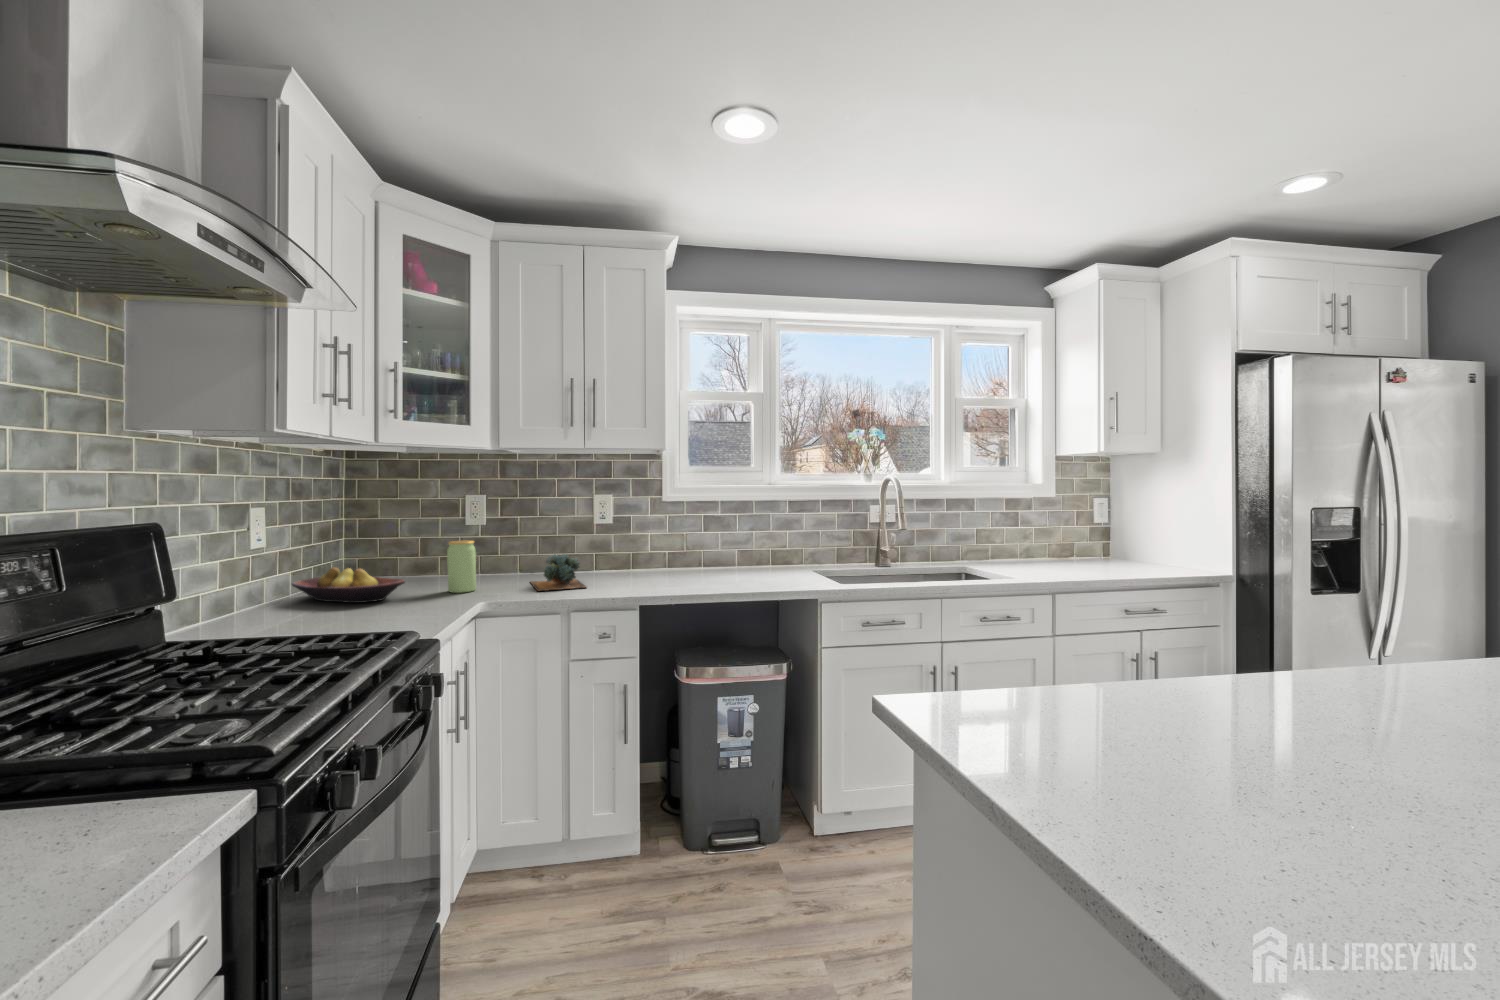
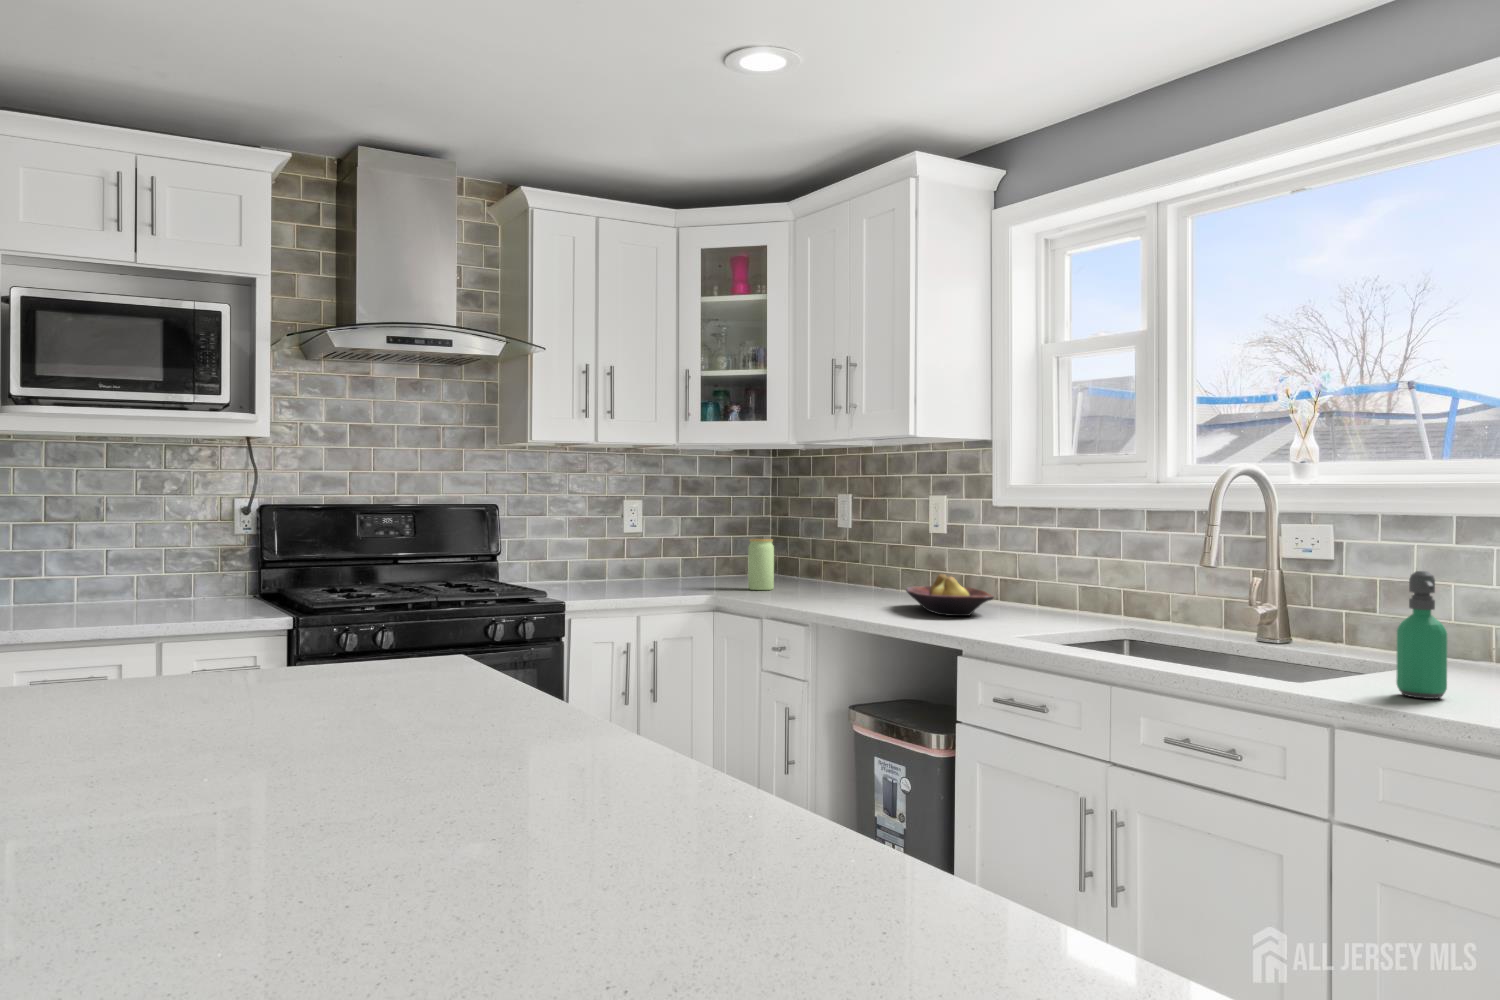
soap dispenser: none [1030,524,1056,577] -> present [1396,571,1447,699]
succulent plant: present [531,554,586,591] -> none [787,560,870,600]
fruit bowl: present [292,567,405,603] -> present [906,574,994,616]

